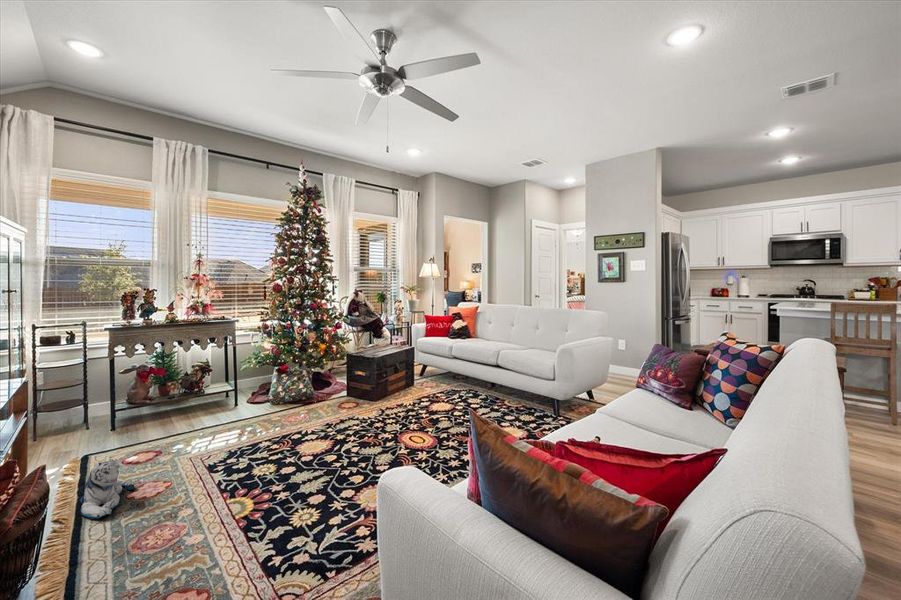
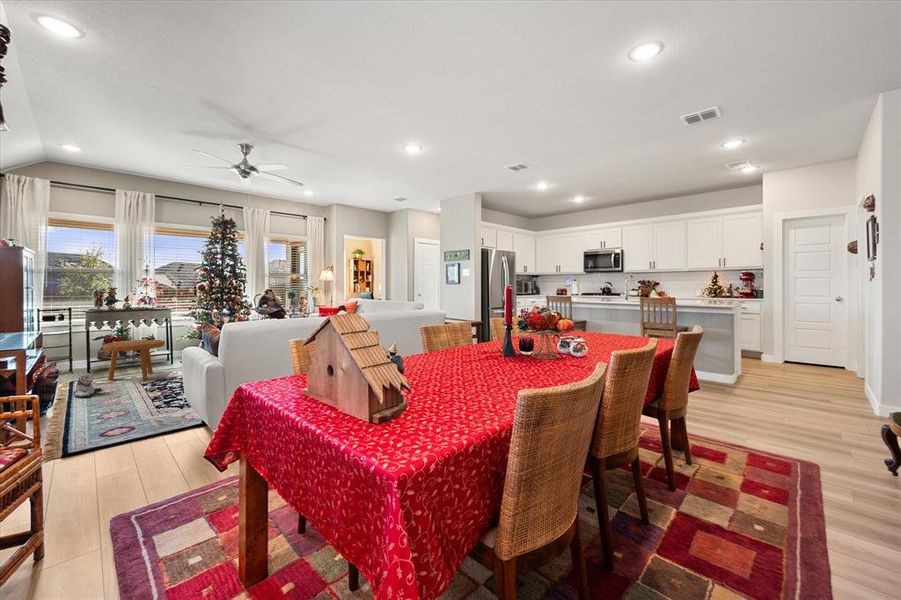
footstool: none [136,375,238,453] -> present [103,340,165,380]

